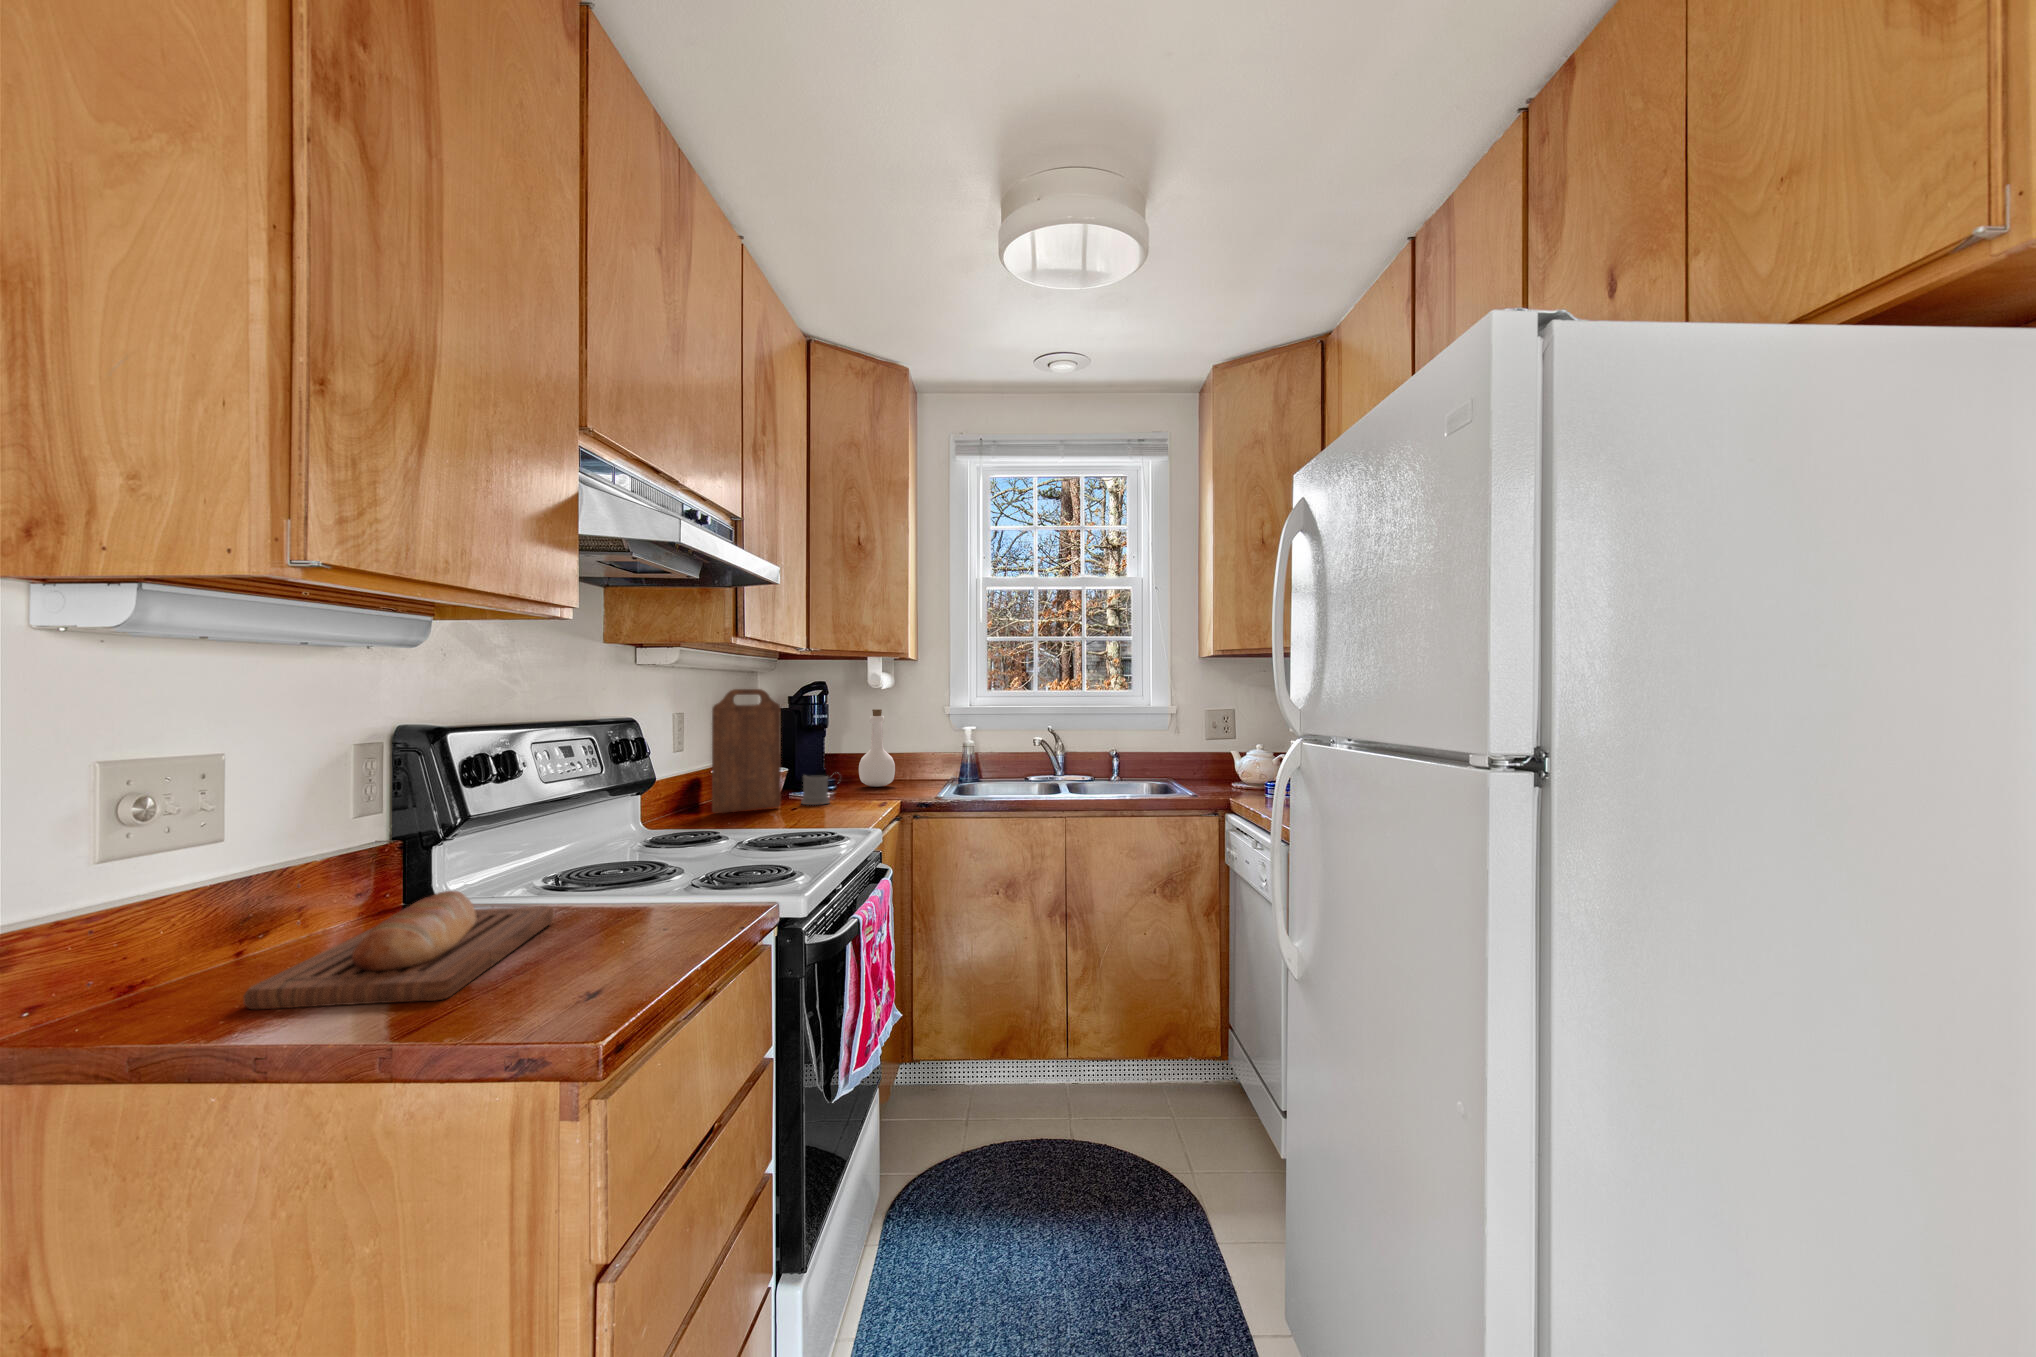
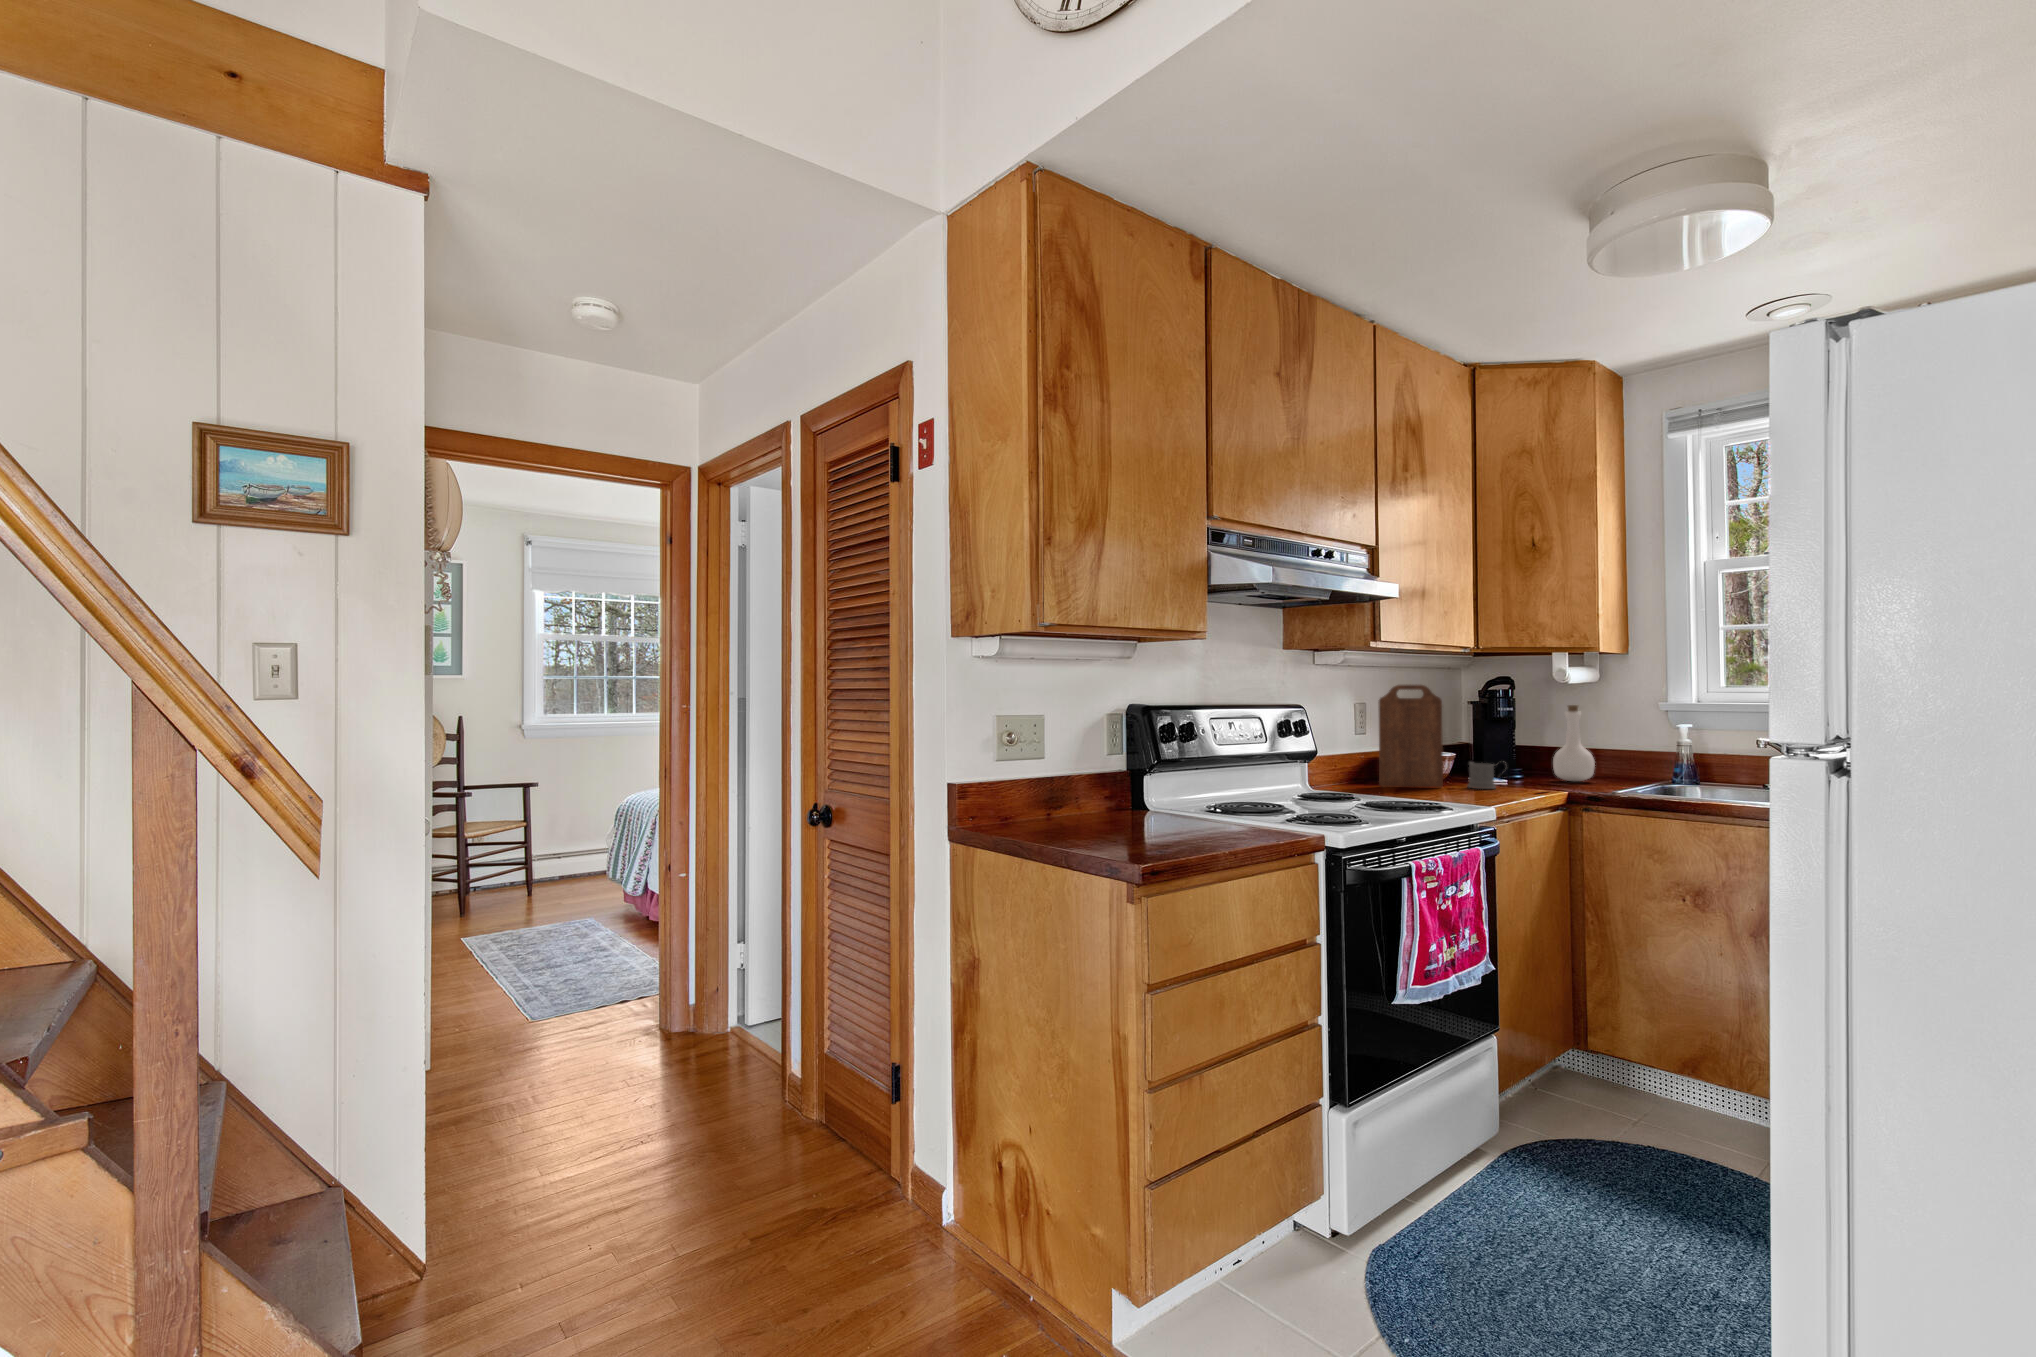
bread loaf: present [244,891,554,1009] -> none [1036,797,1189,842]

